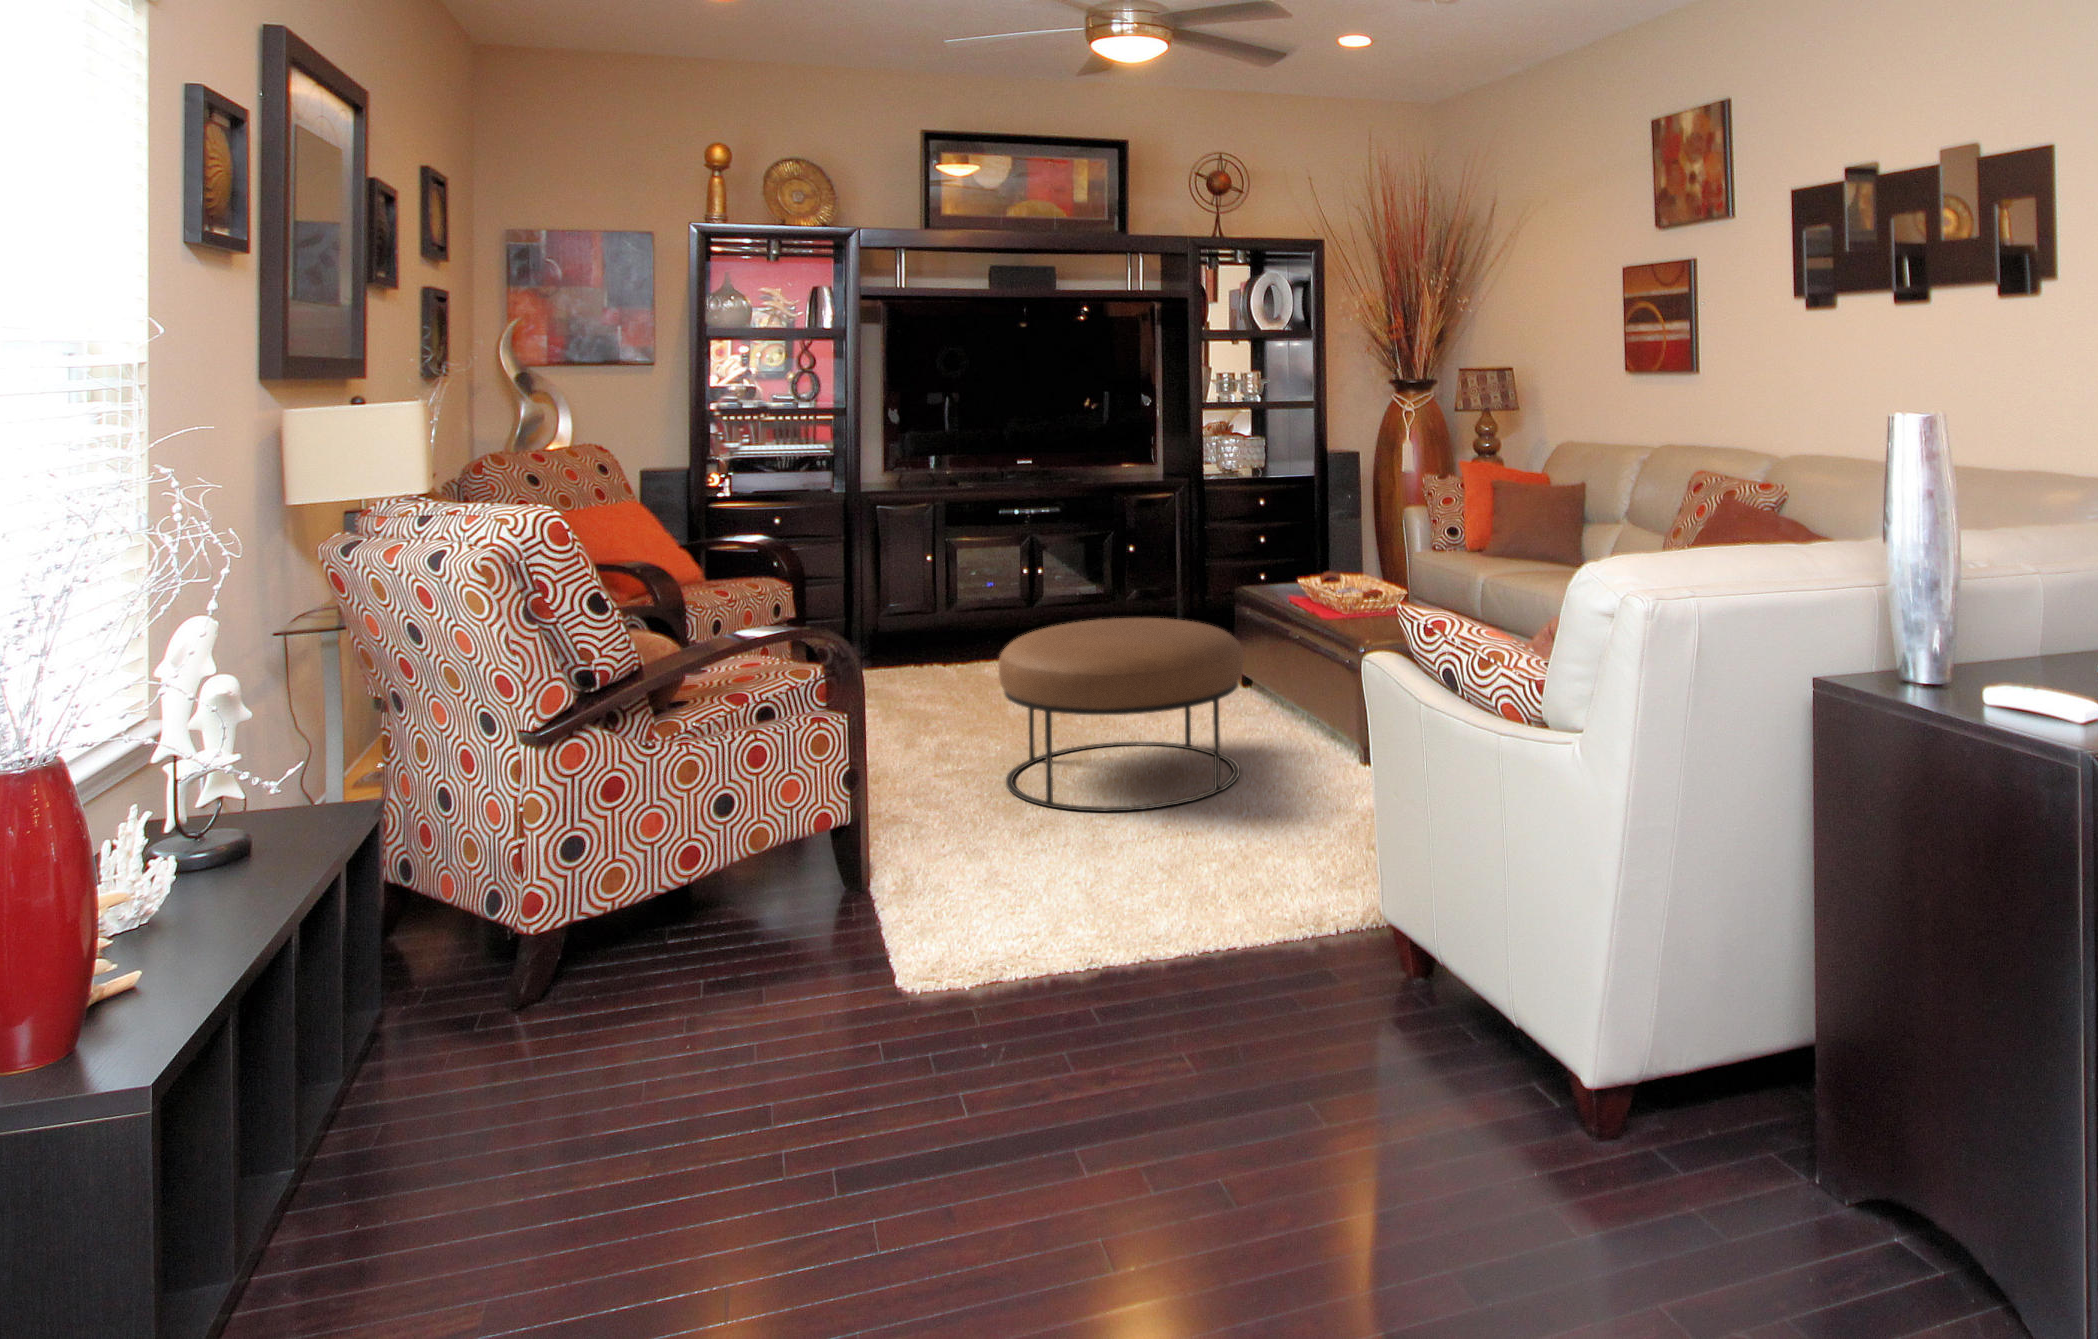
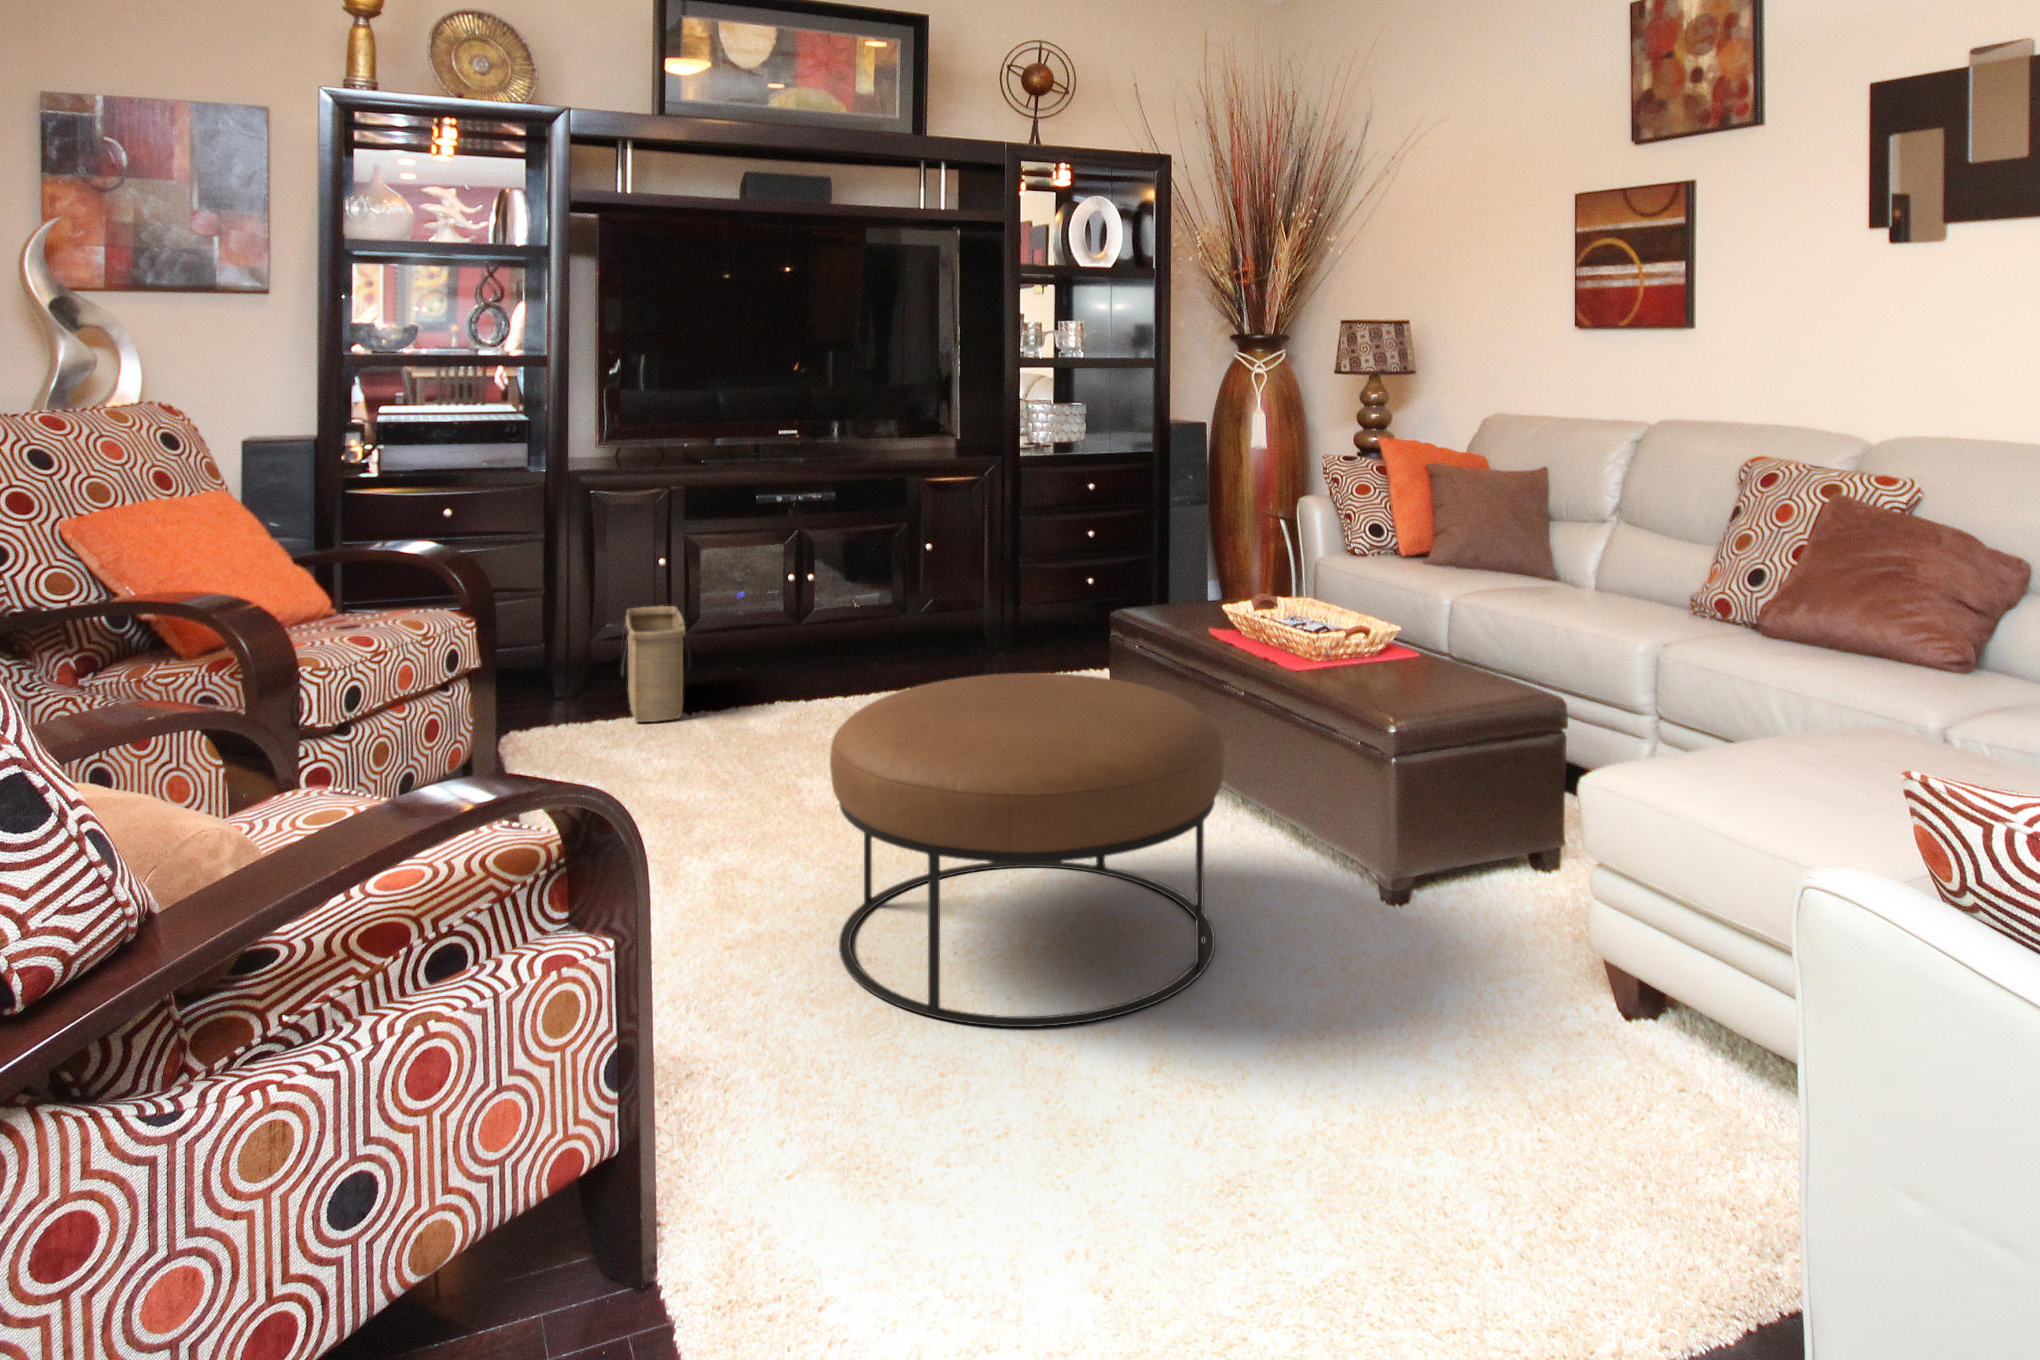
basket: none [901,589,950,669] -> present [621,606,689,722]

